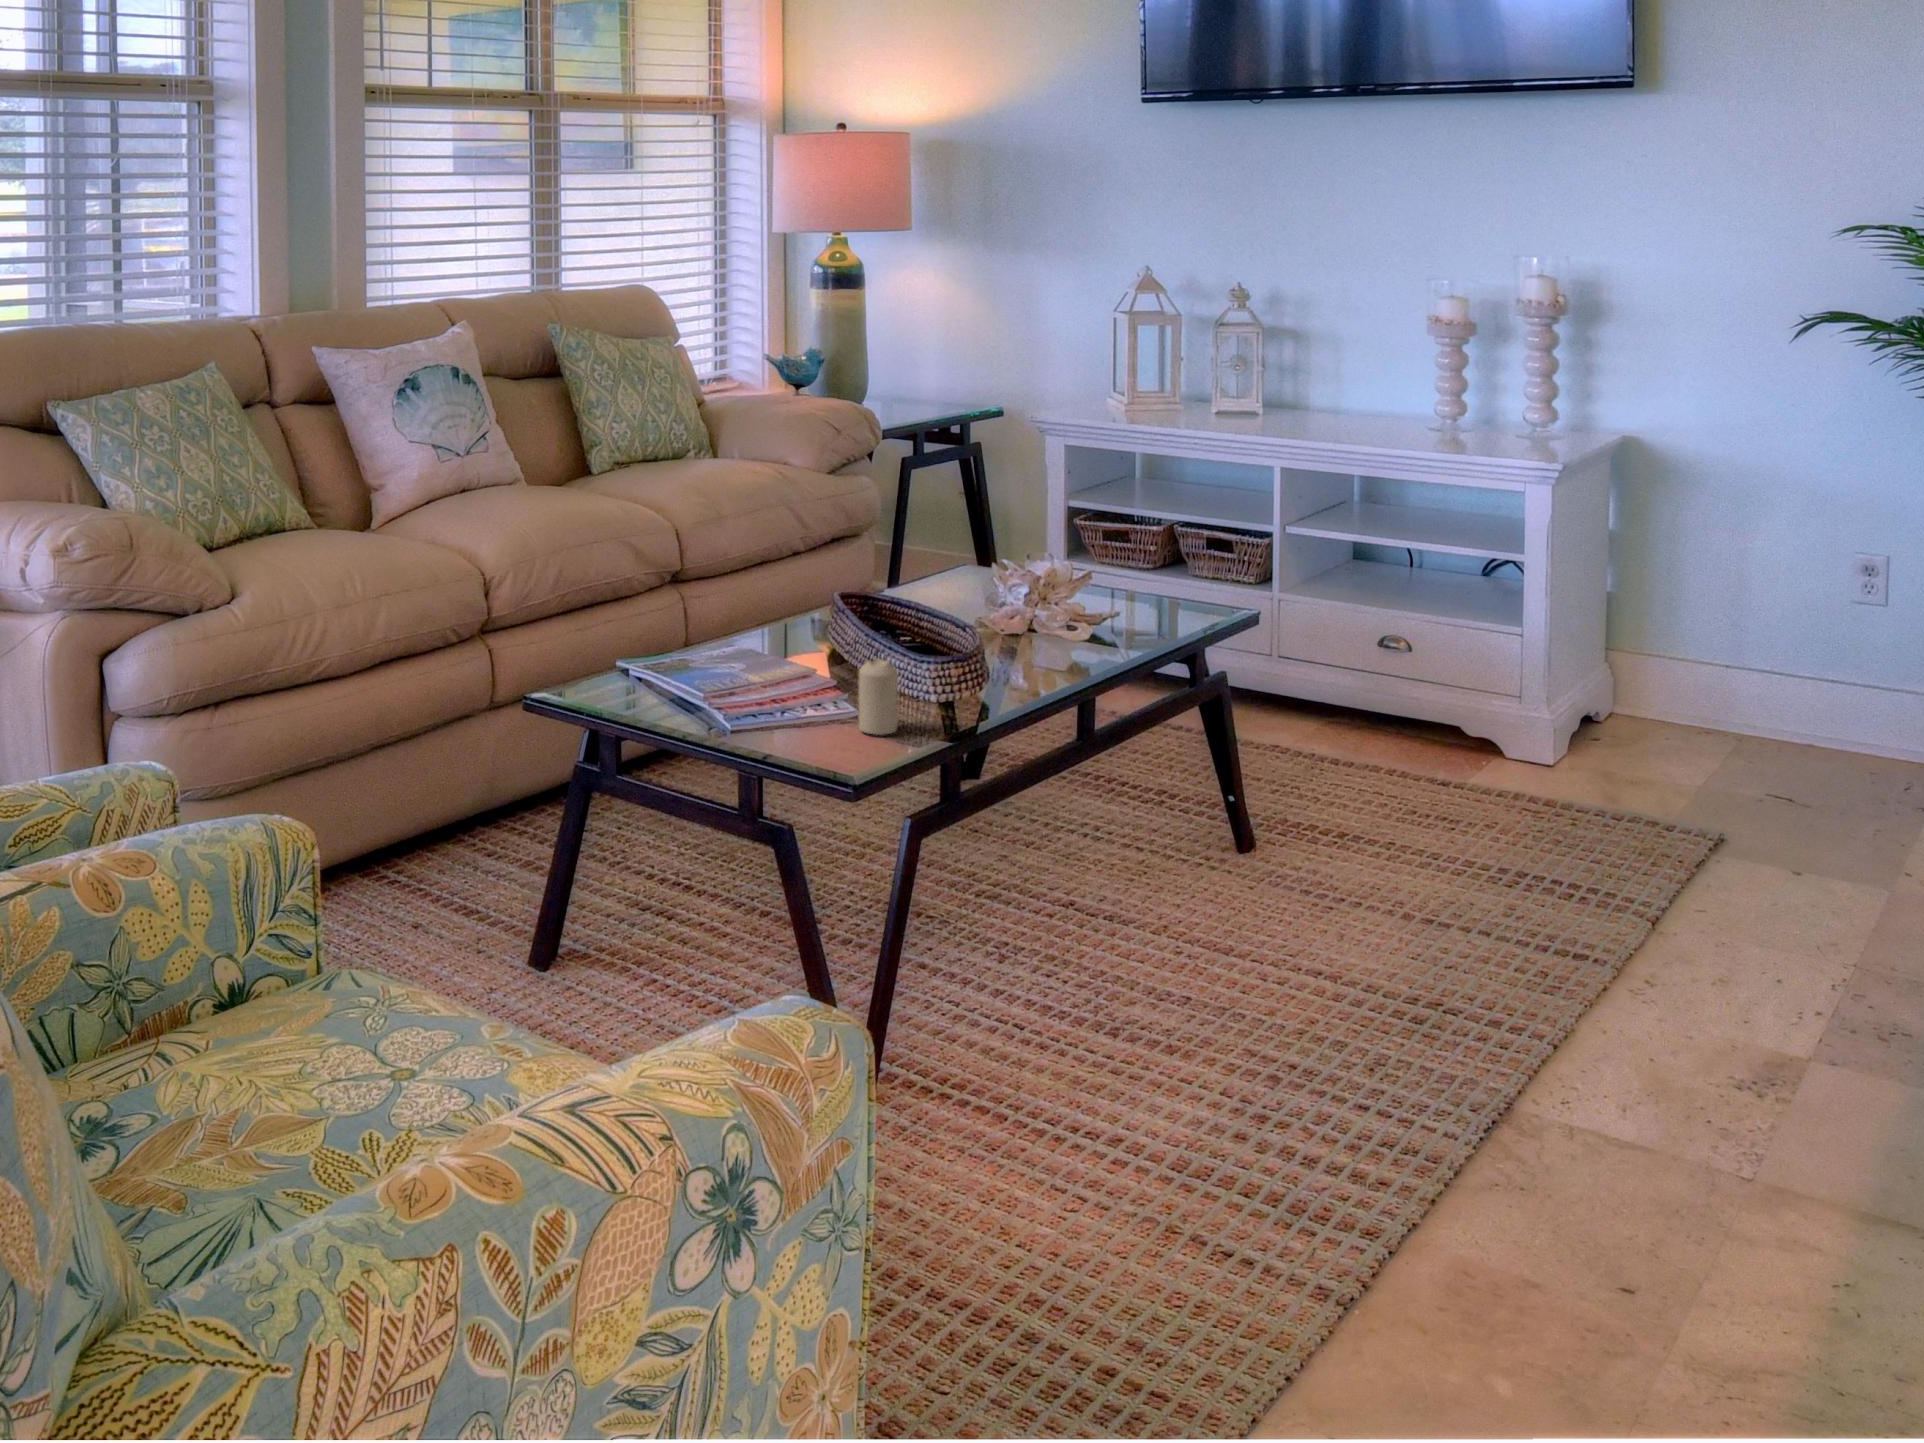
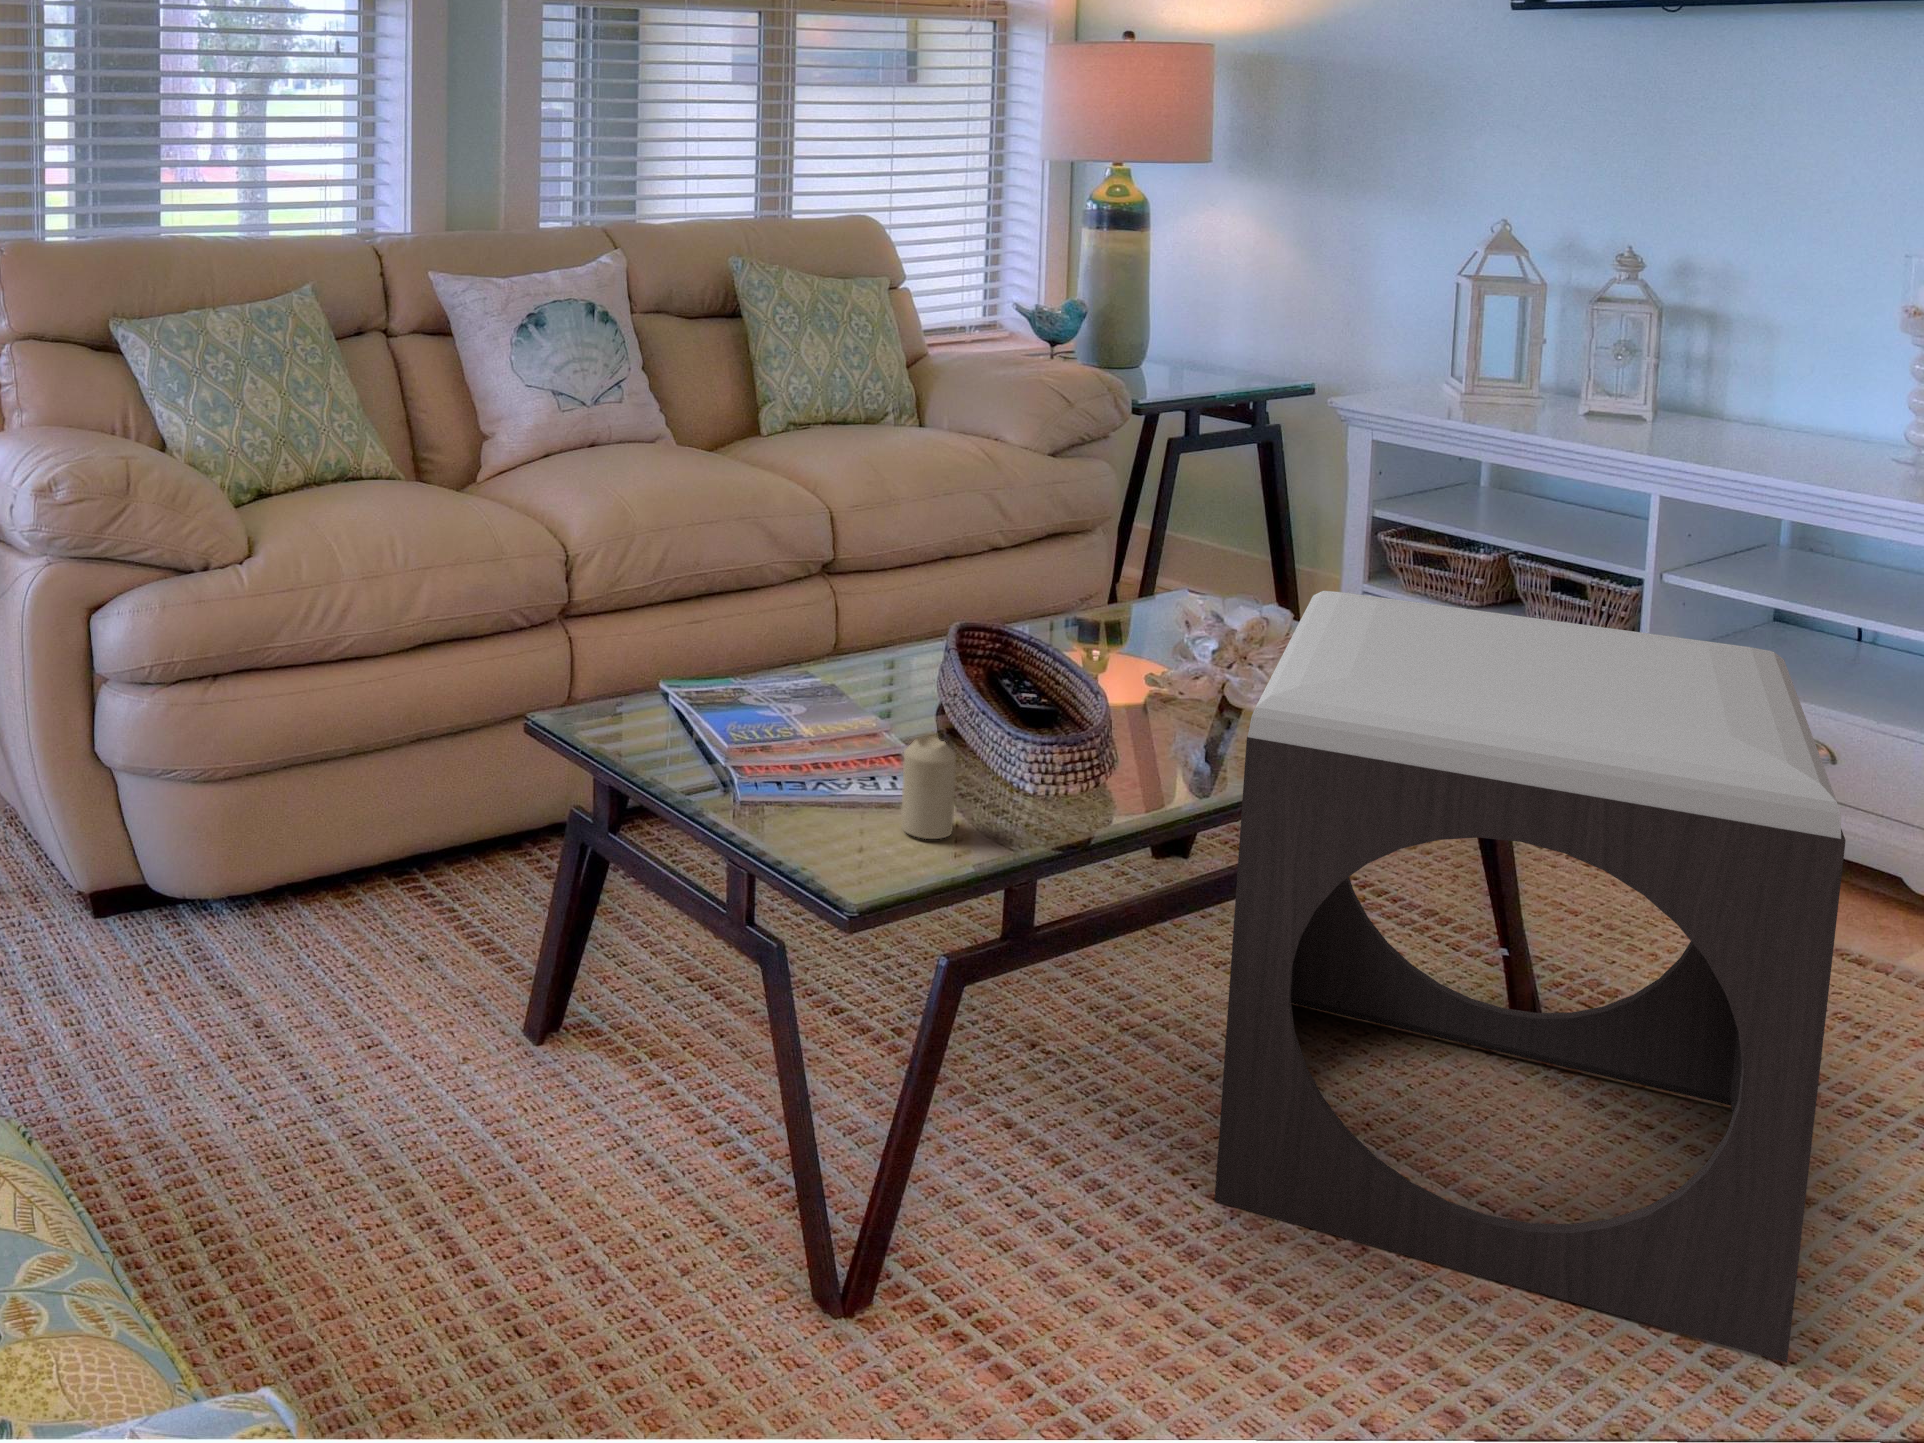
footstool: none [1080,540,1470,1019] -> present [1215,591,1846,1363]

